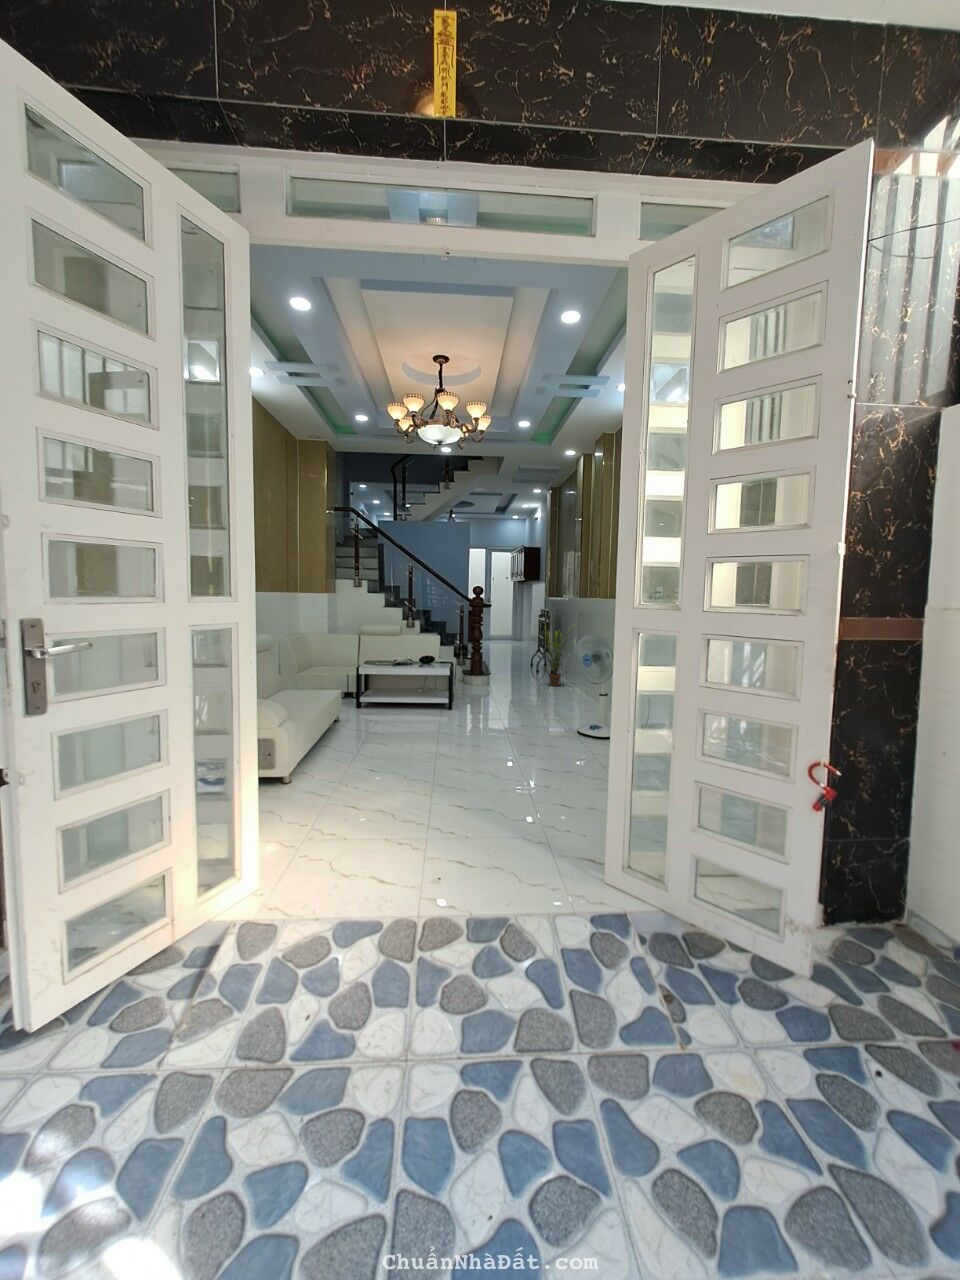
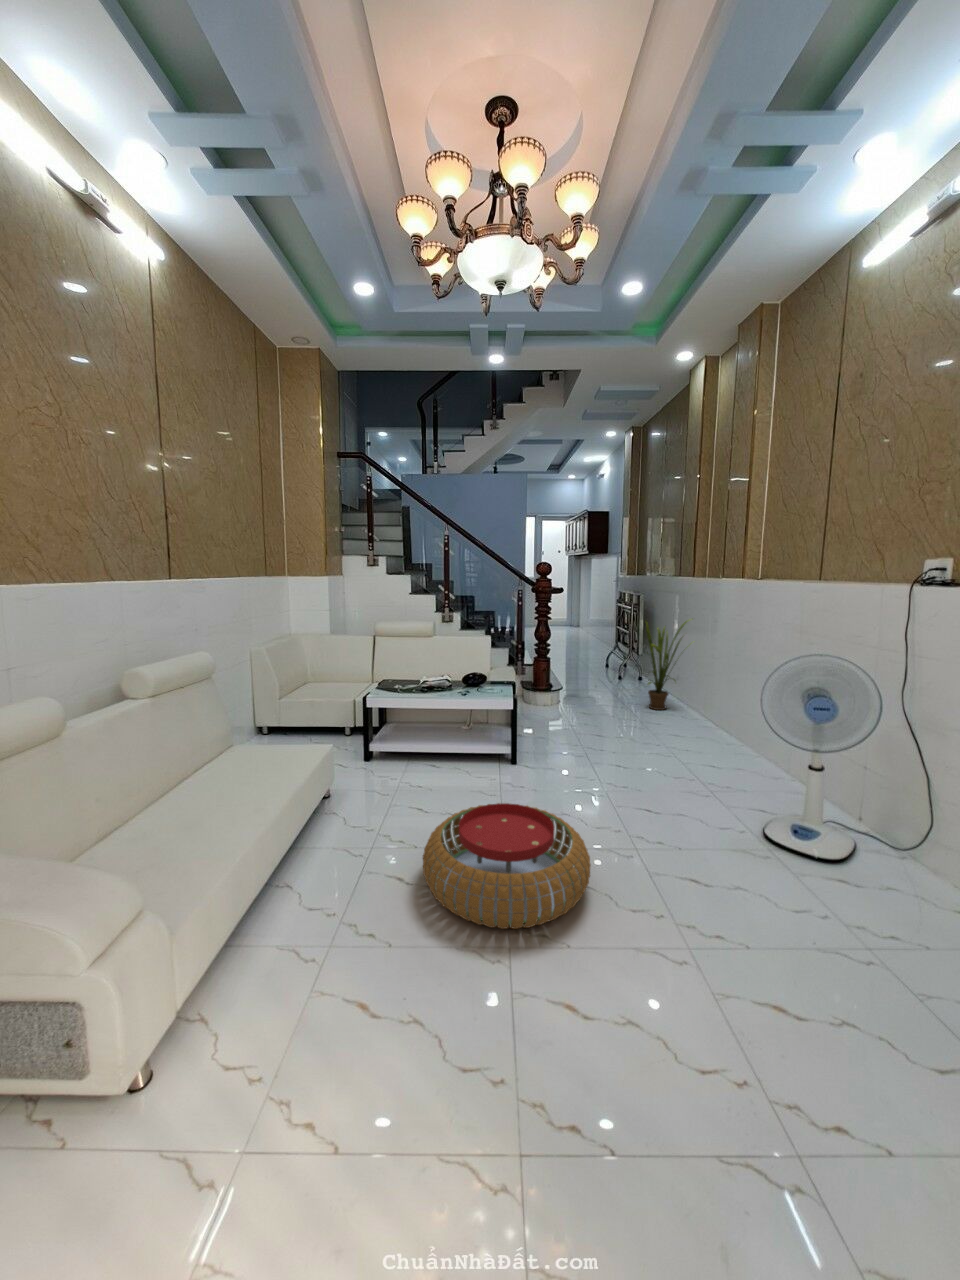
pouf: none [394,710,479,757] -> present [423,803,591,929]

